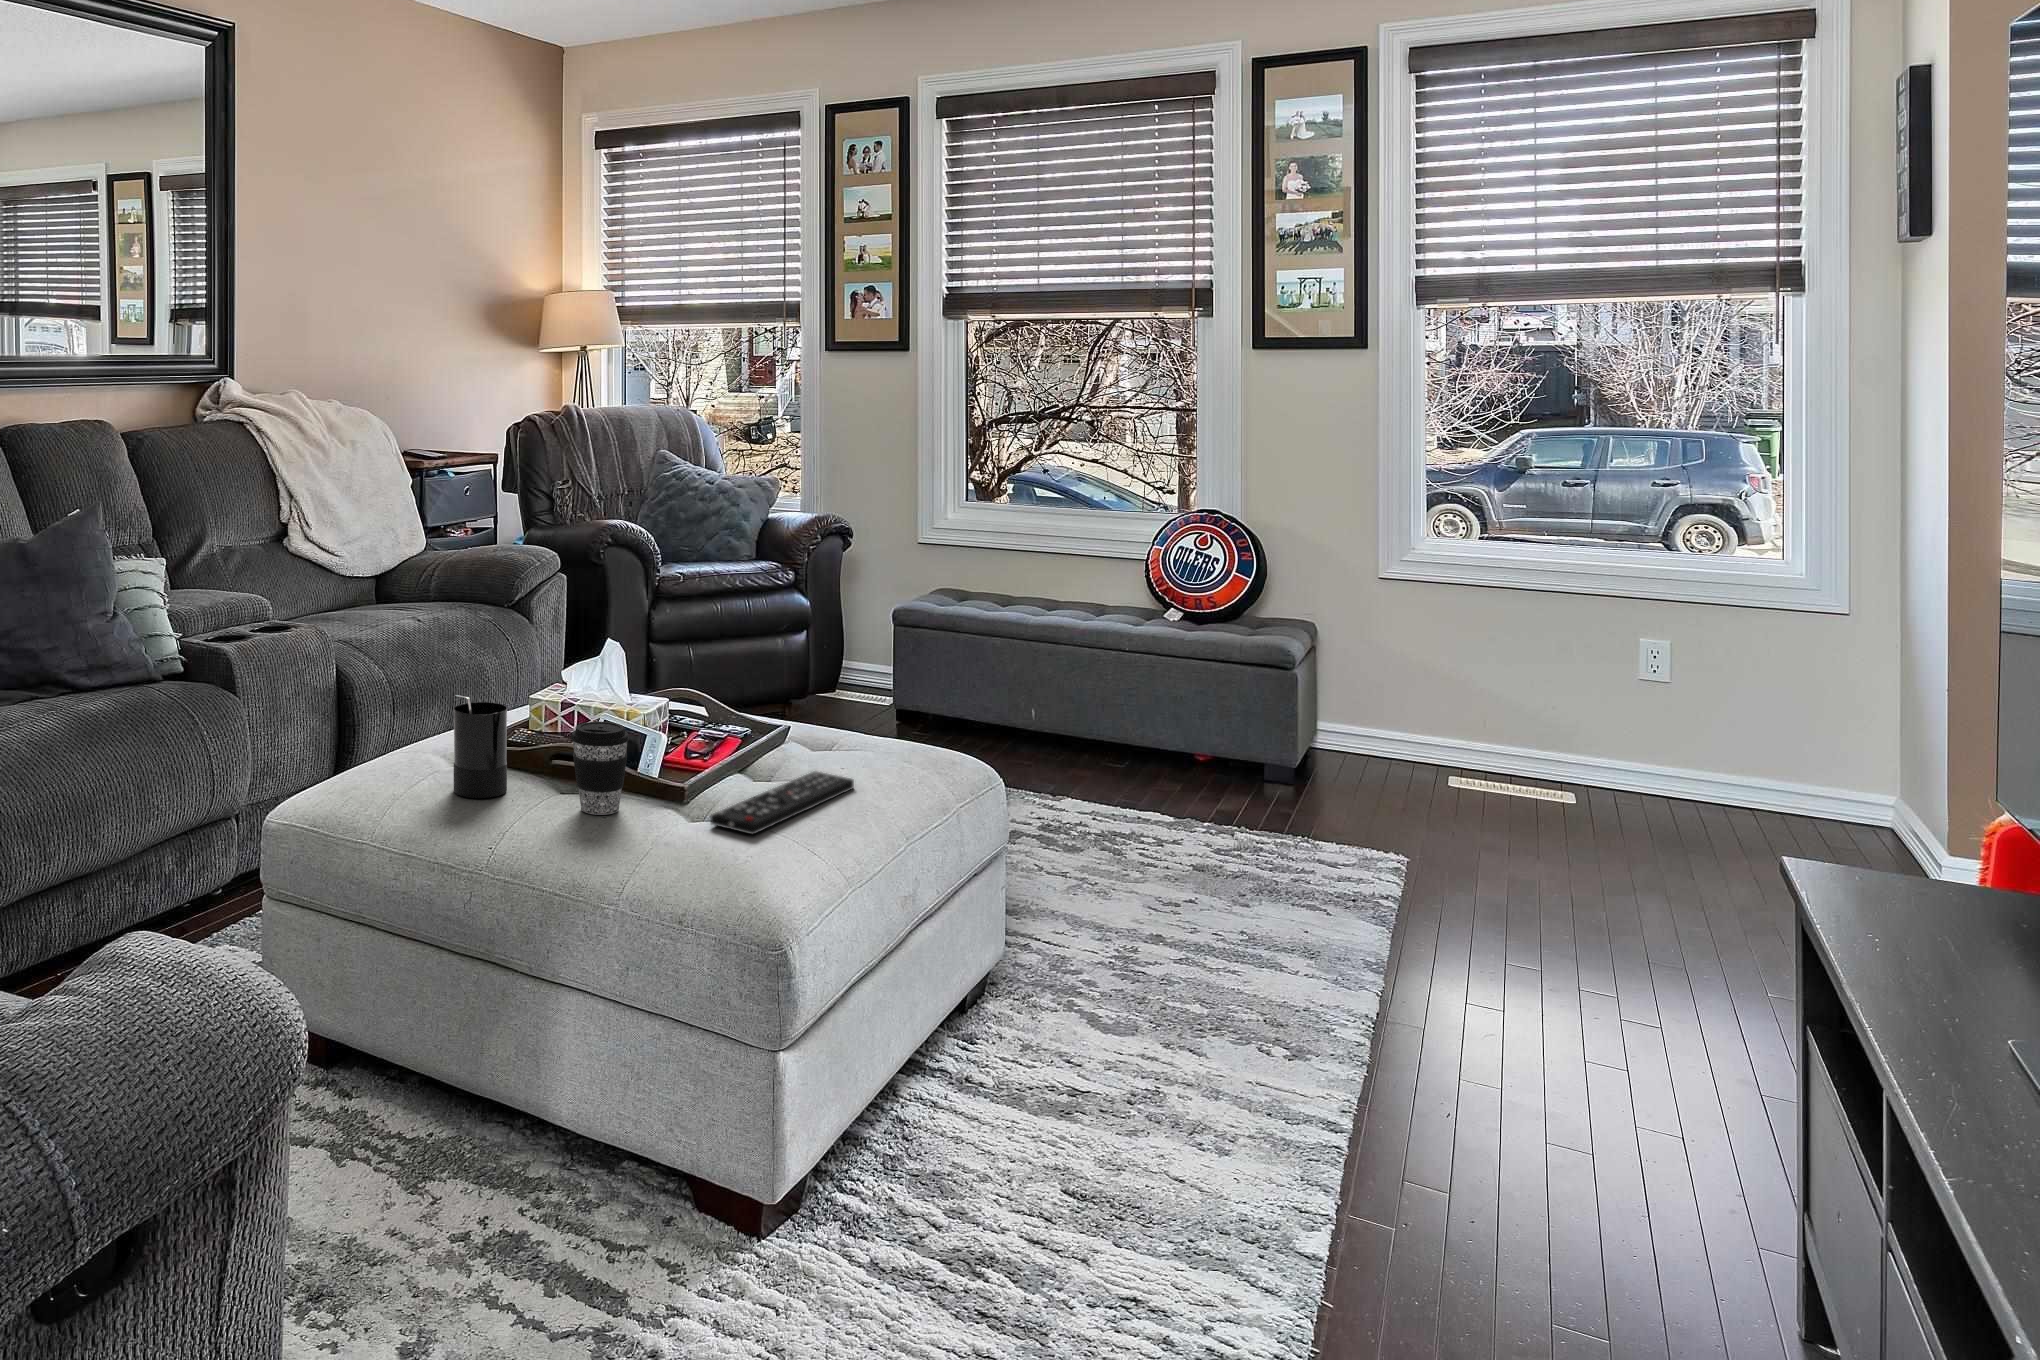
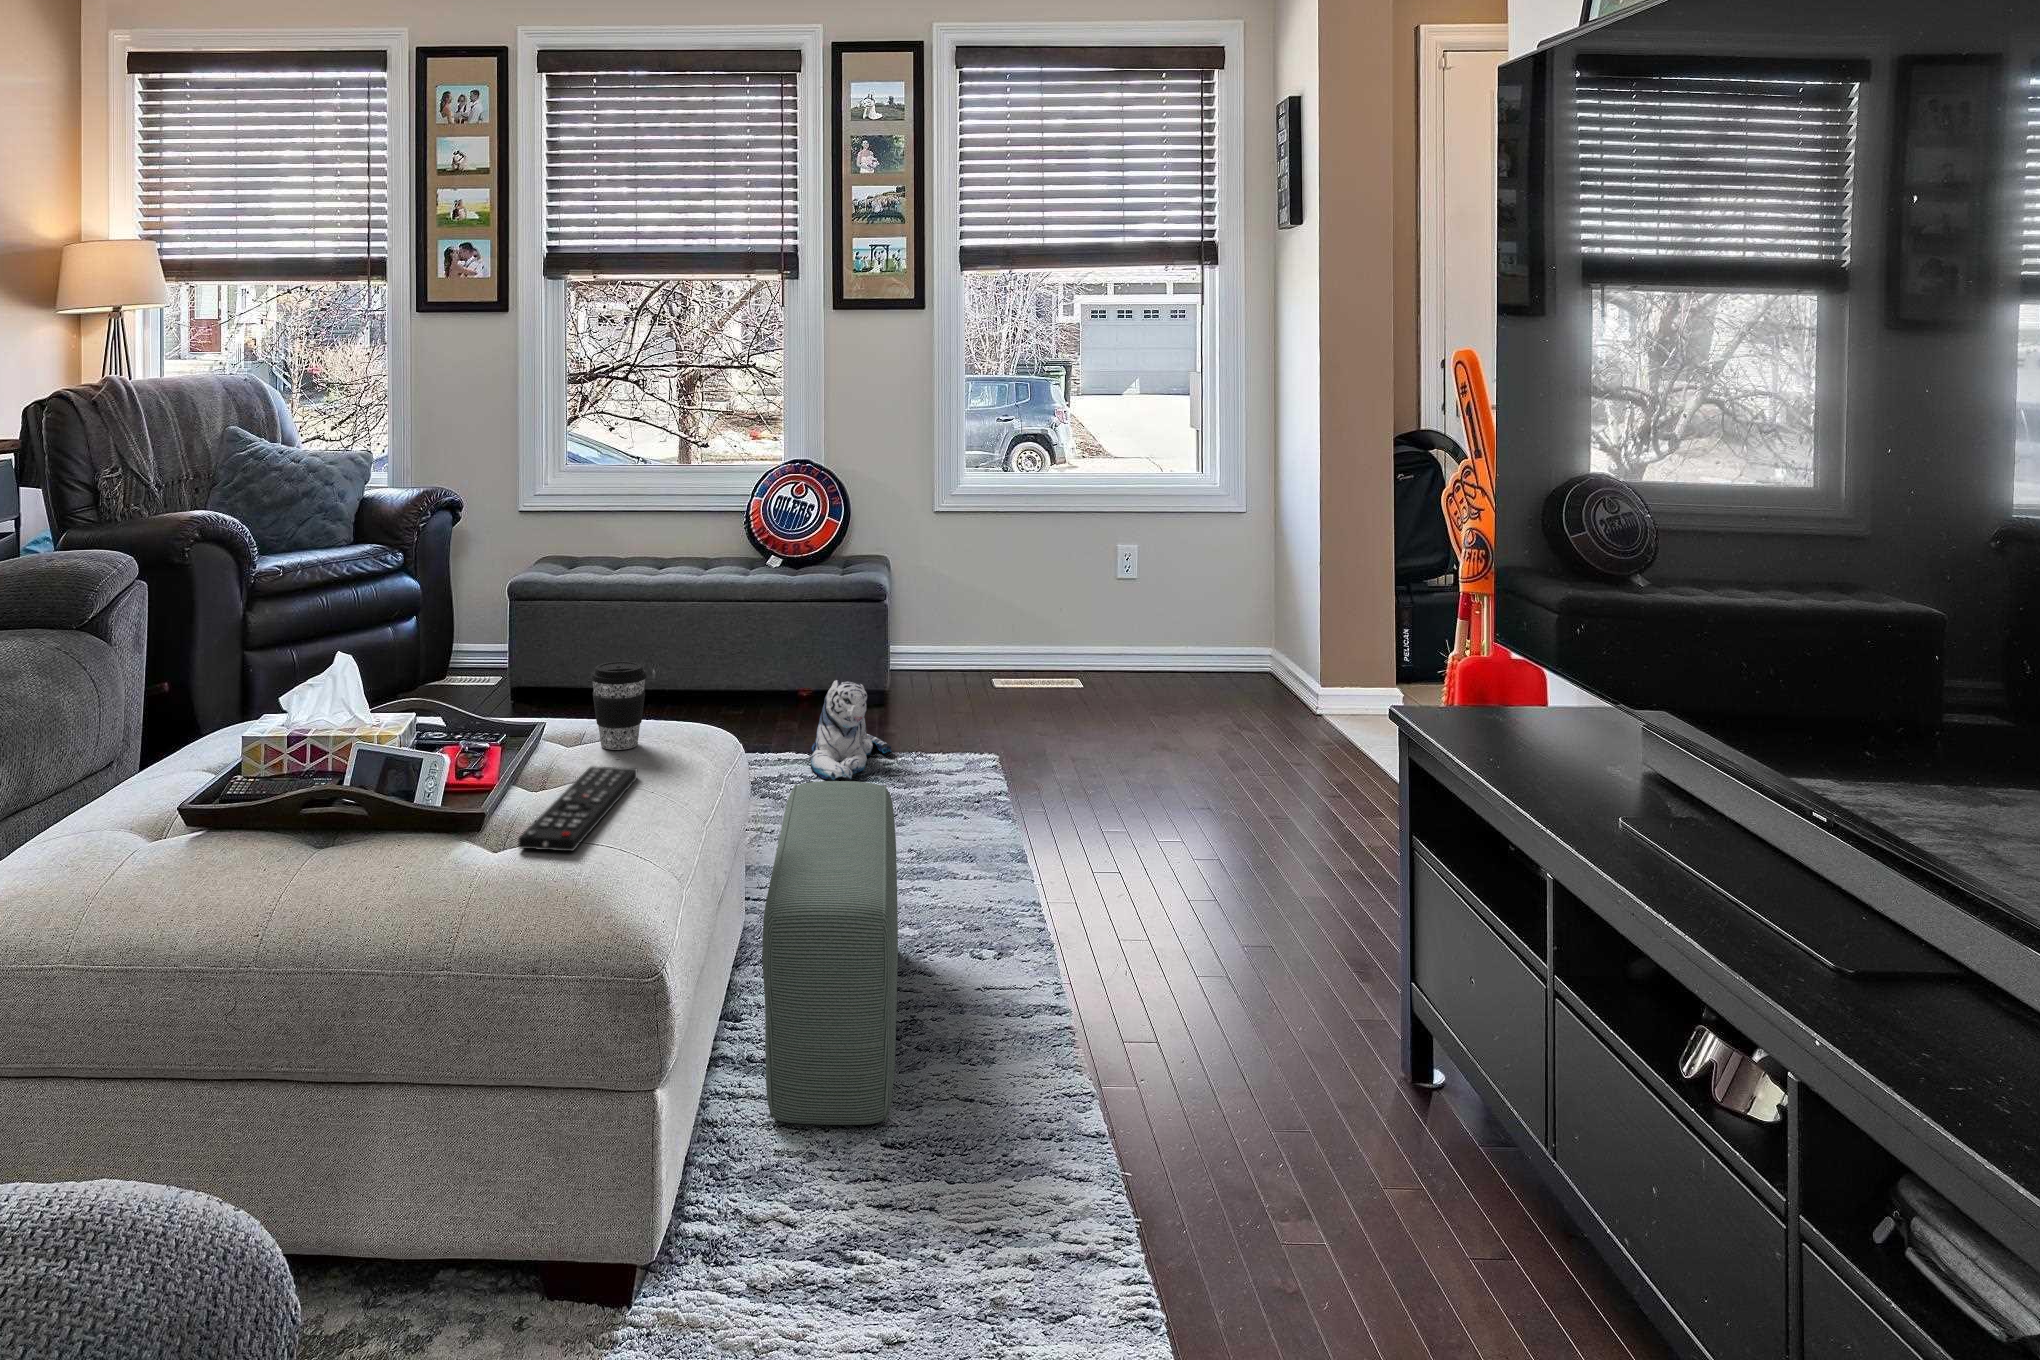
candle: present [454,695,507,798] -> none [167,744,244,872]
coffee cup: present [571,722,629,815] -> present [591,661,647,750]
plush toy: none [1169,747,1273,855] -> present [811,680,892,781]
pouf: none [957,831,1166,1169] -> present [762,781,898,1125]

